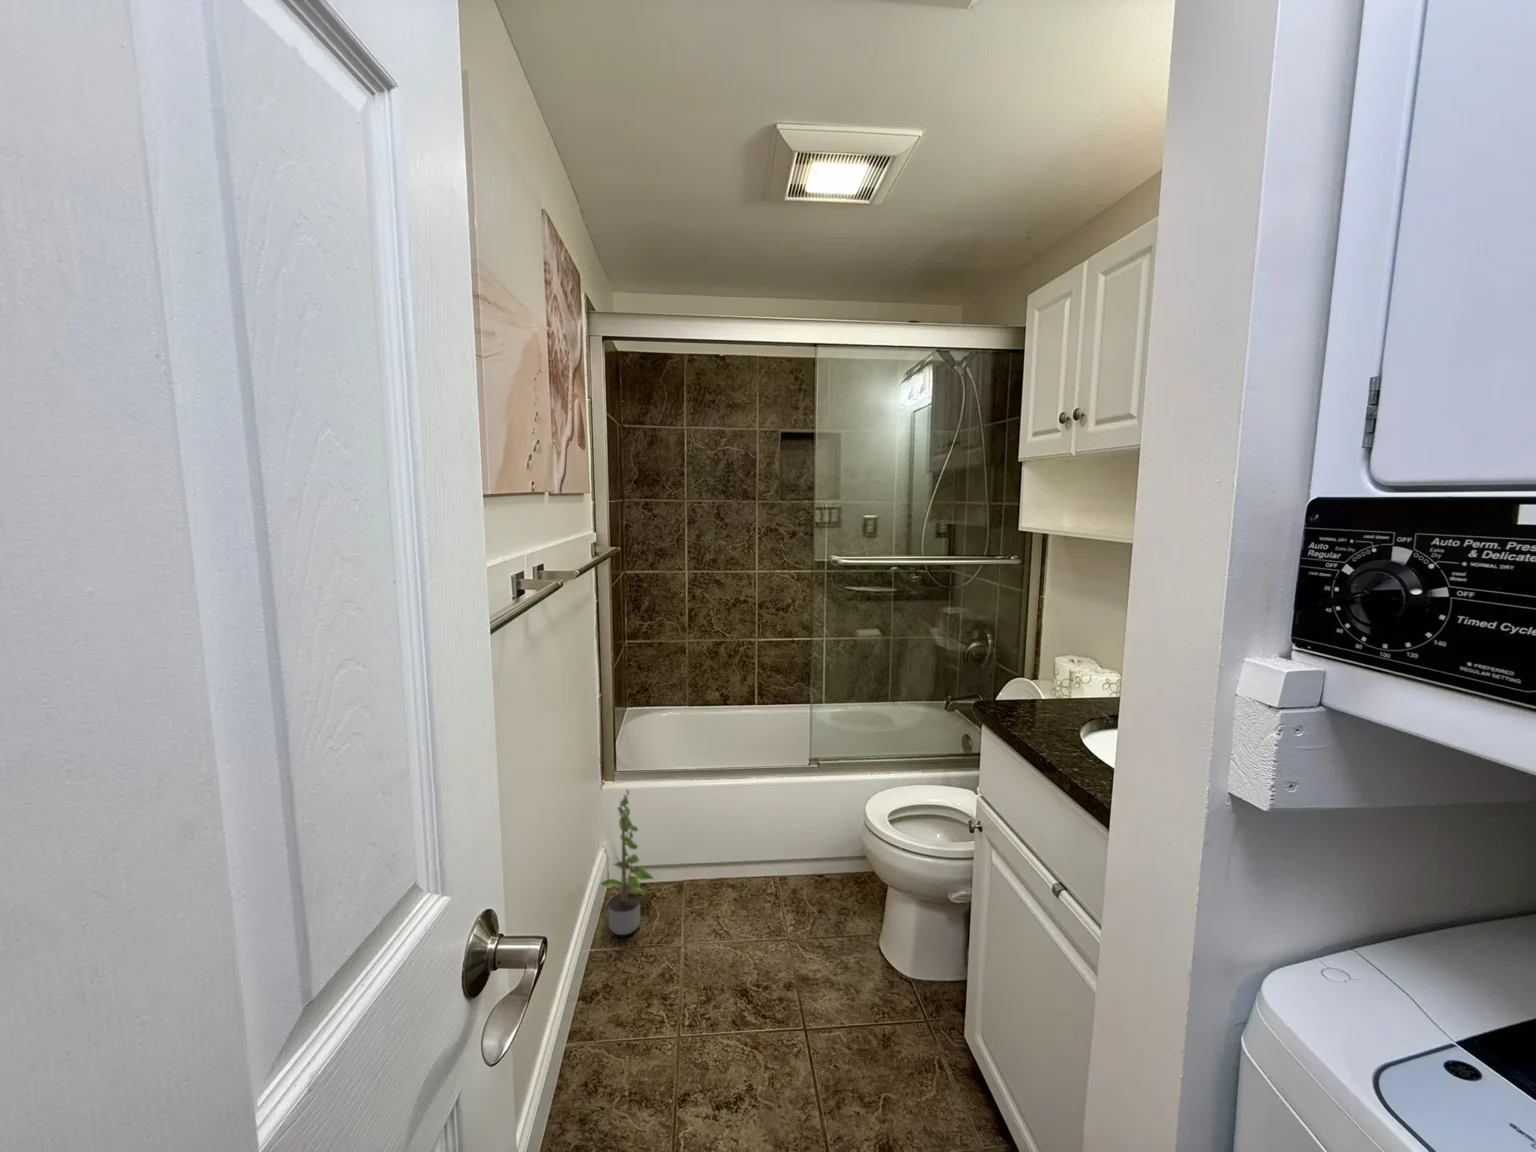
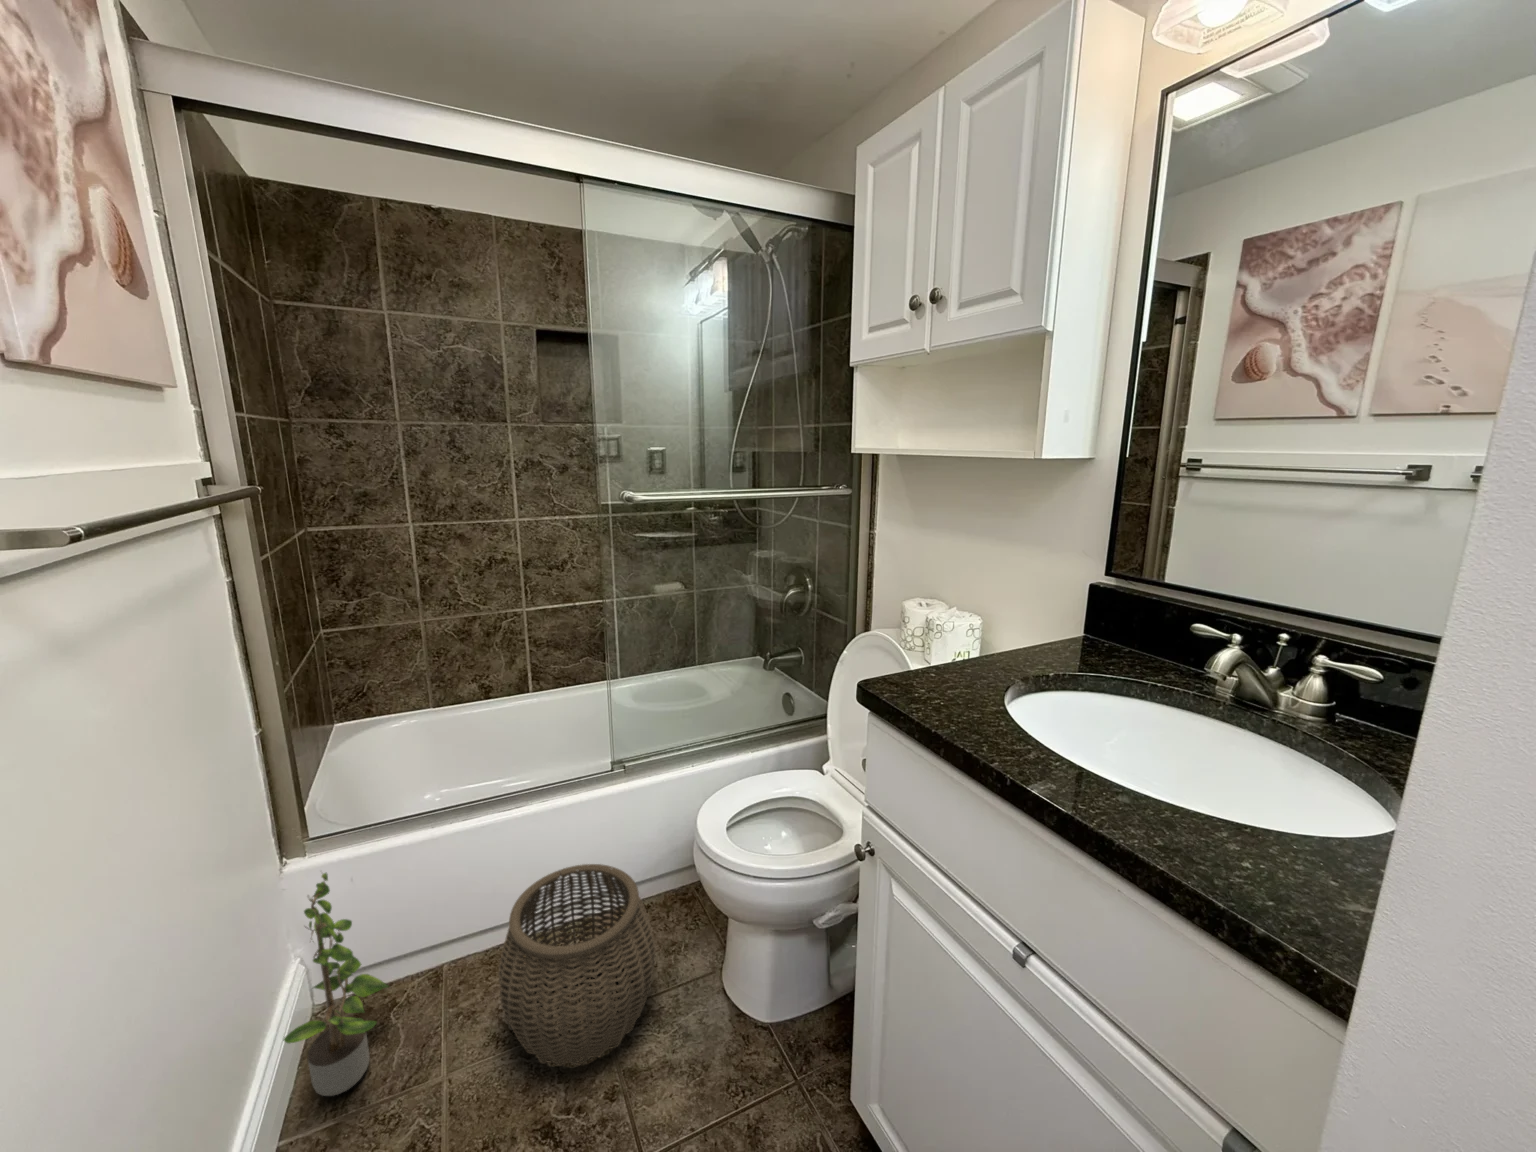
woven basket: none [721,826,829,962] -> present [498,864,655,1066]

